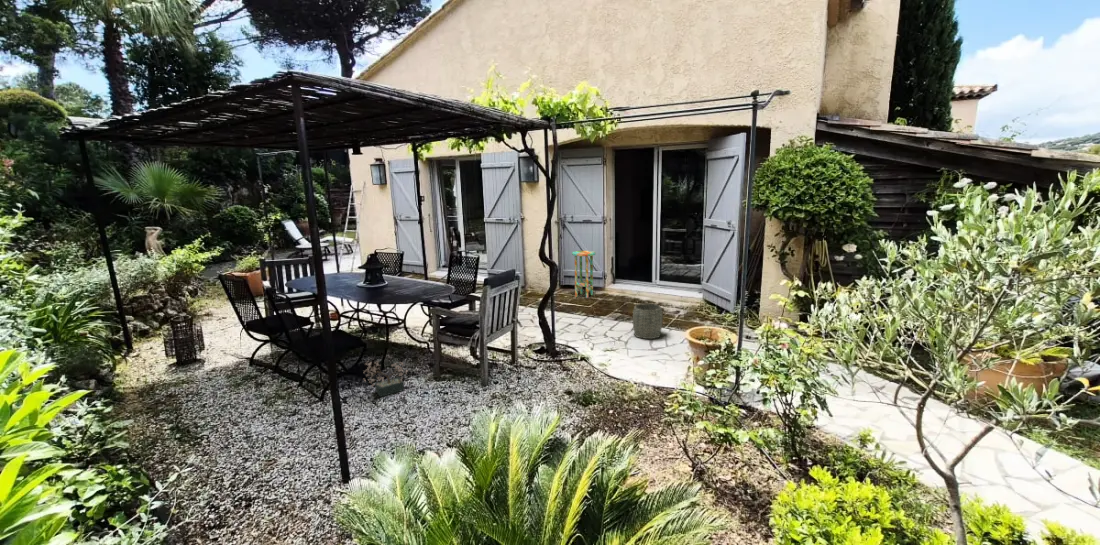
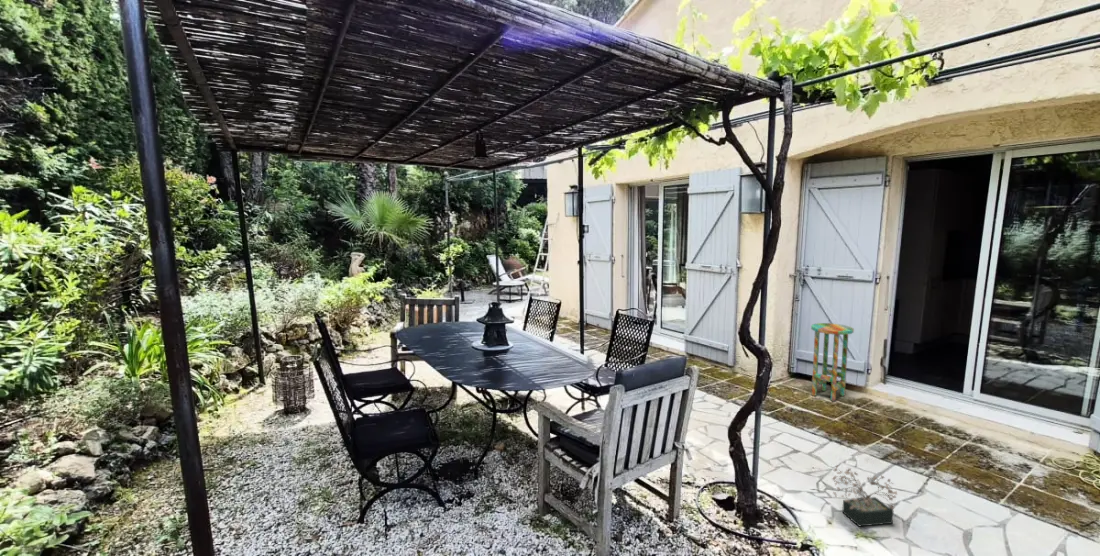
woven basket: present [633,303,663,339] -> none [917,446,989,524]
decorative plant: present [364,362,408,397] -> present [833,466,897,526]

